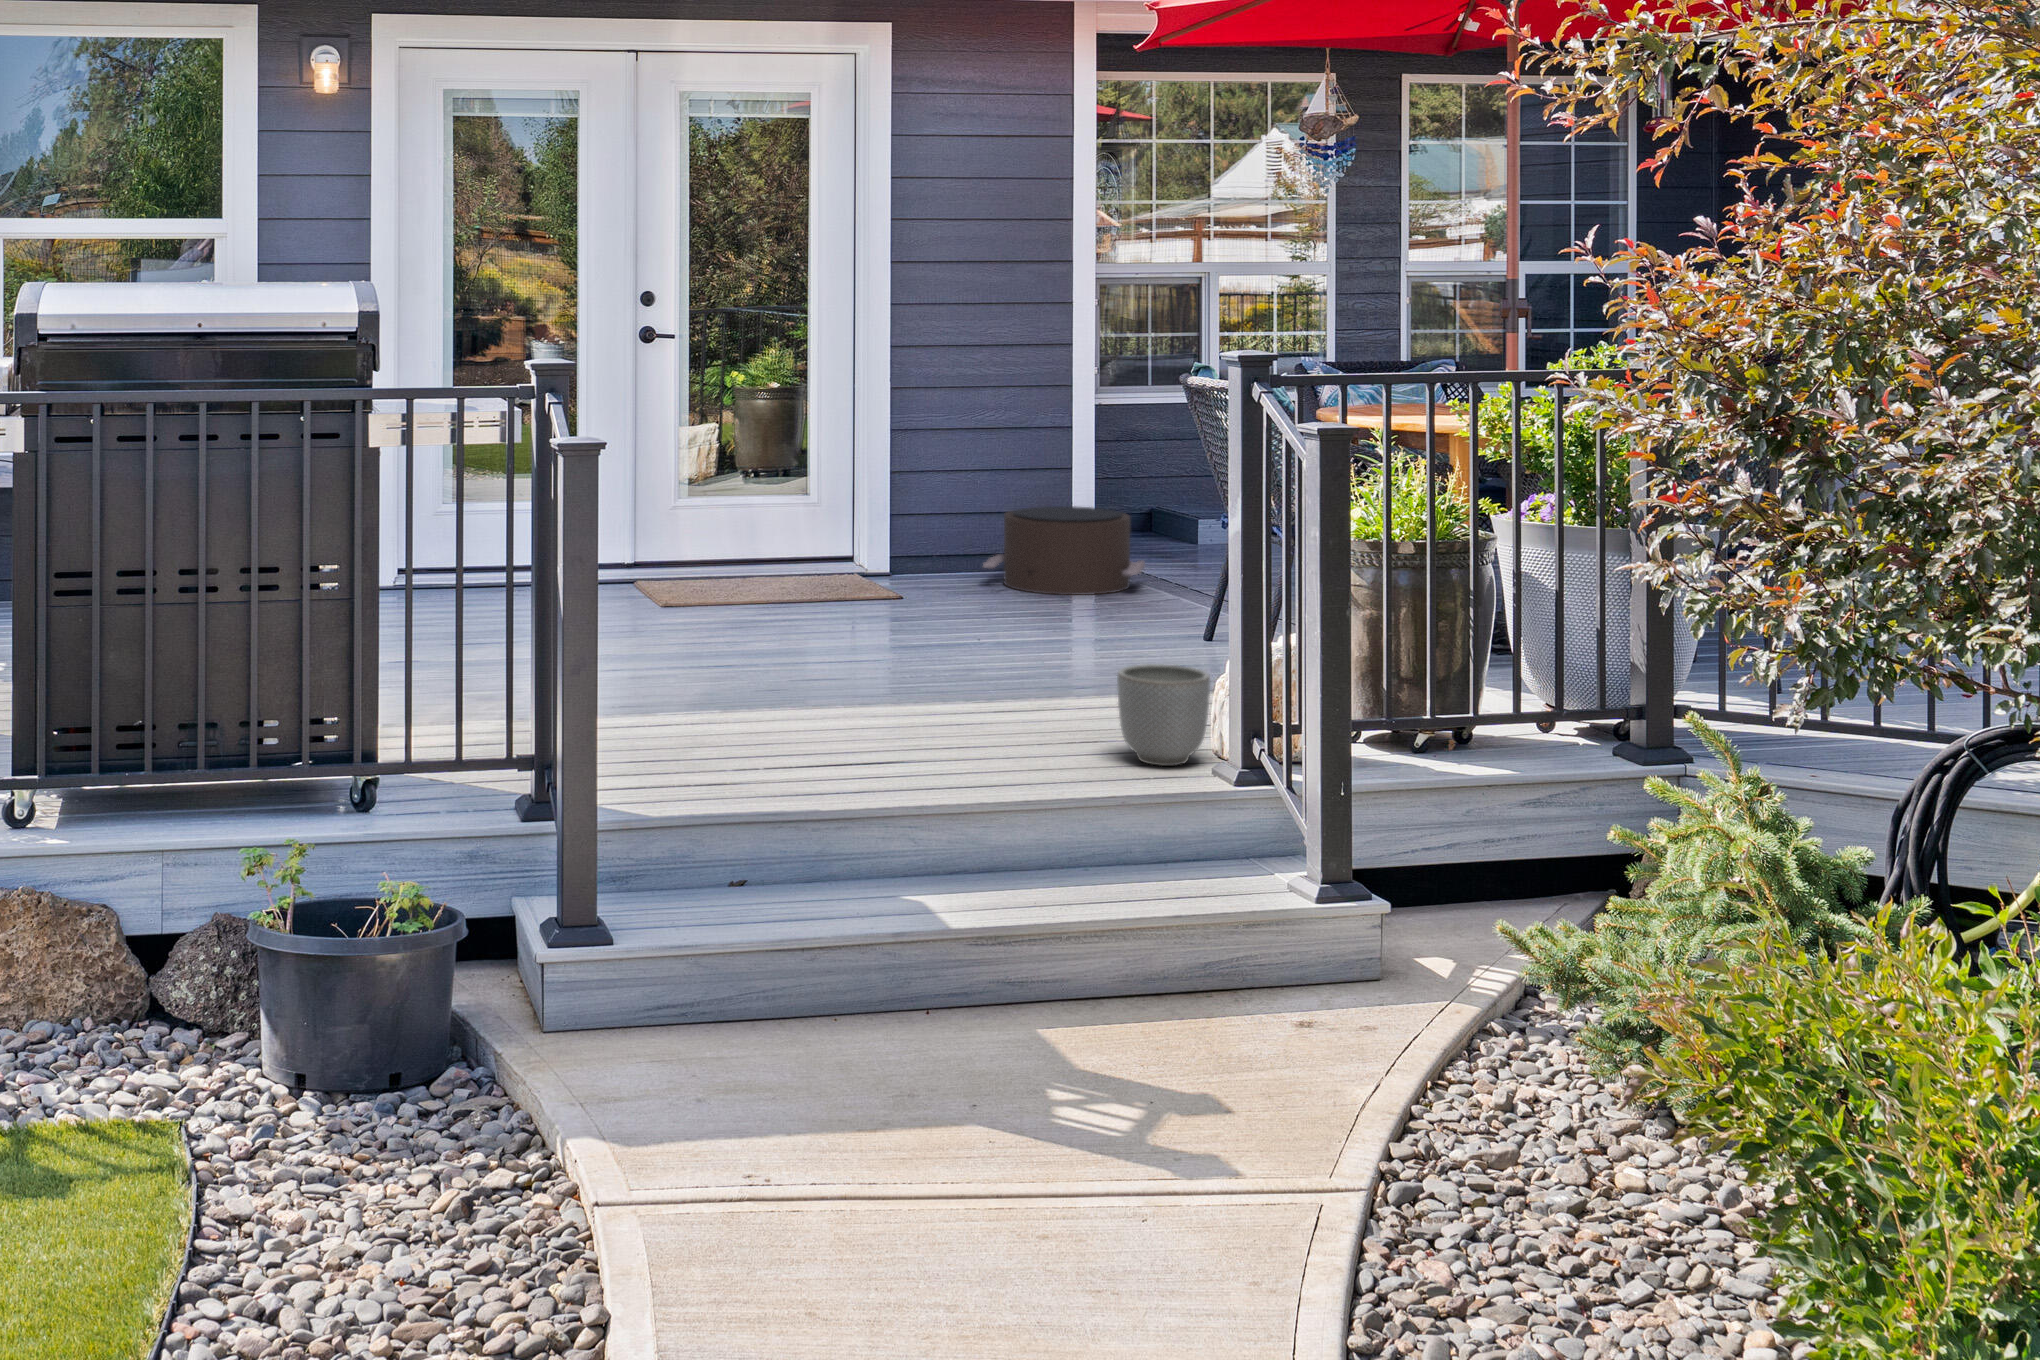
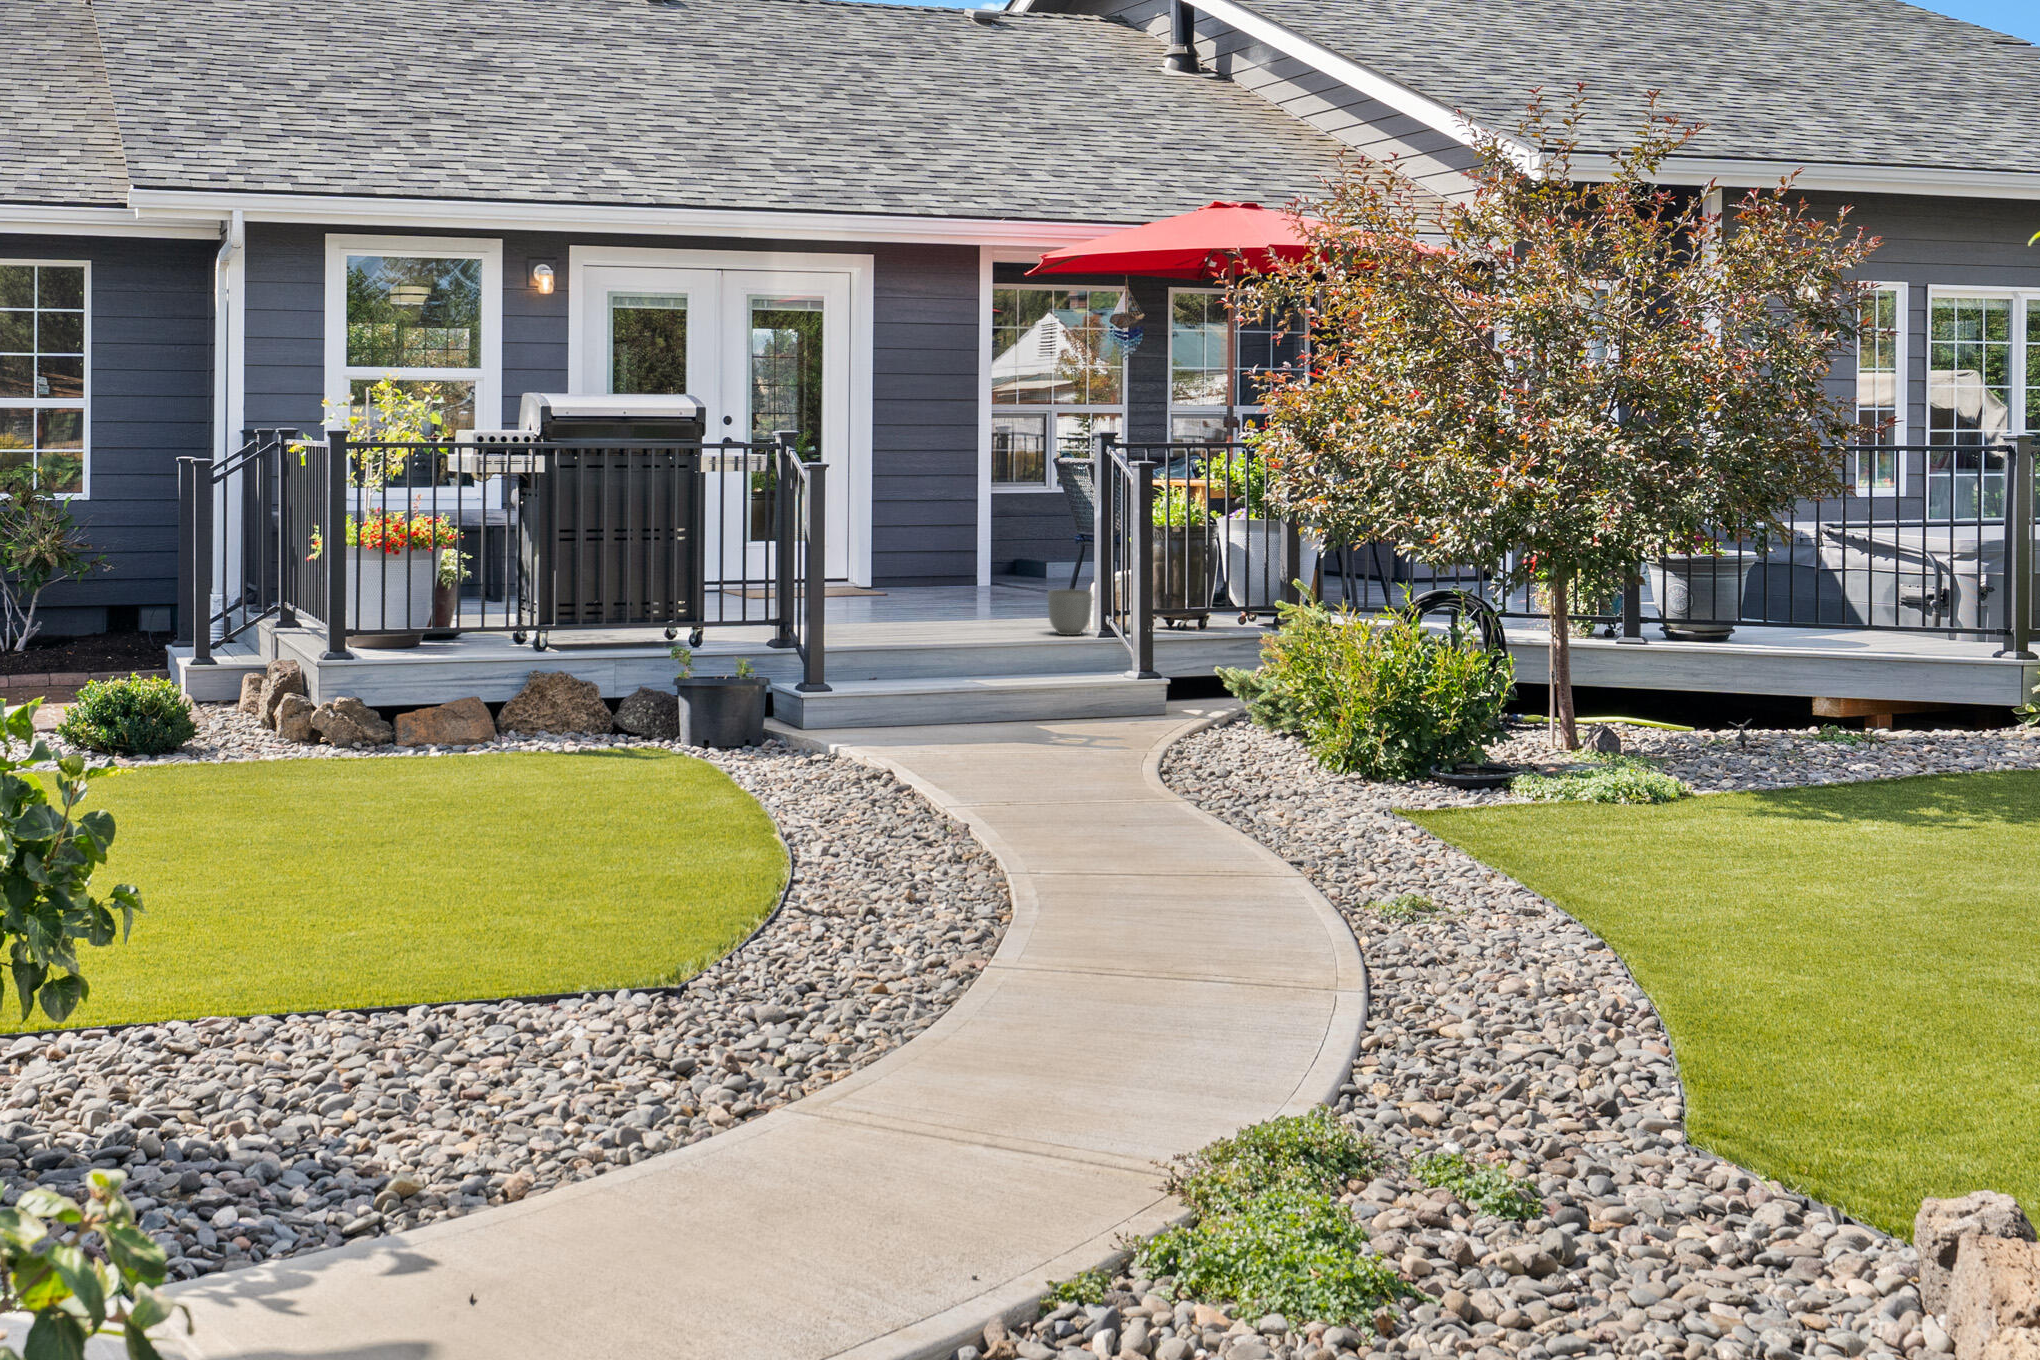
pouf: present [983,506,1145,595] -> none [934,545,1028,593]

